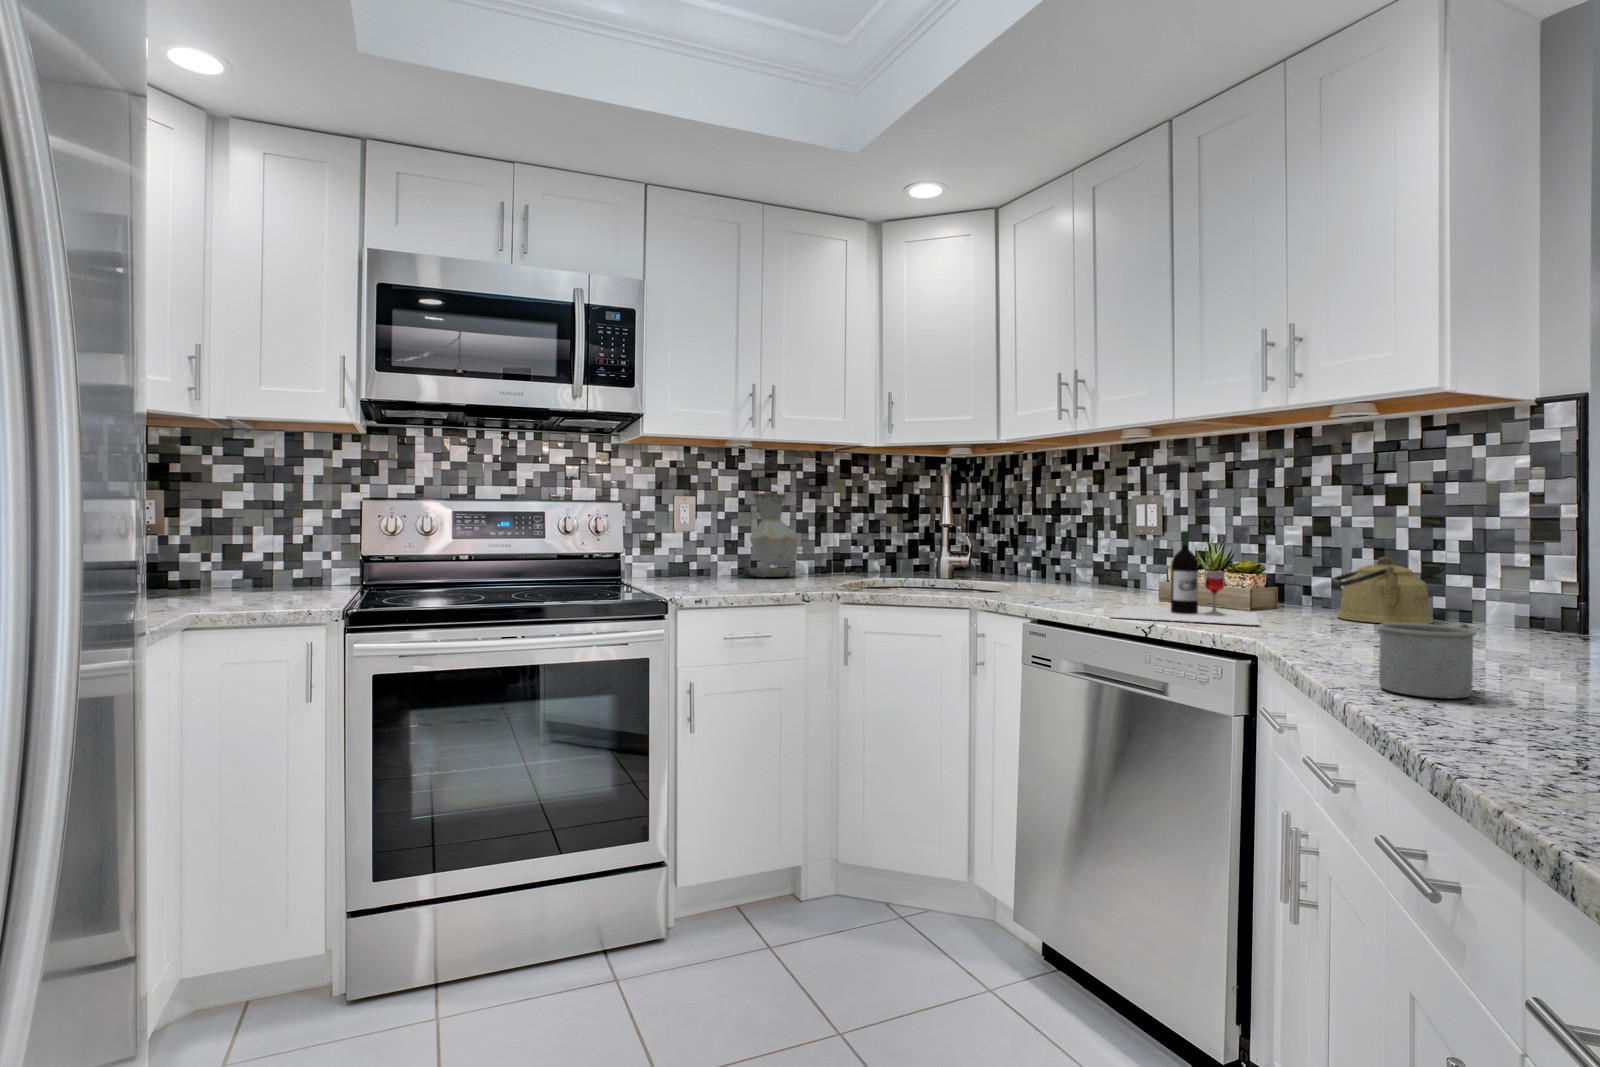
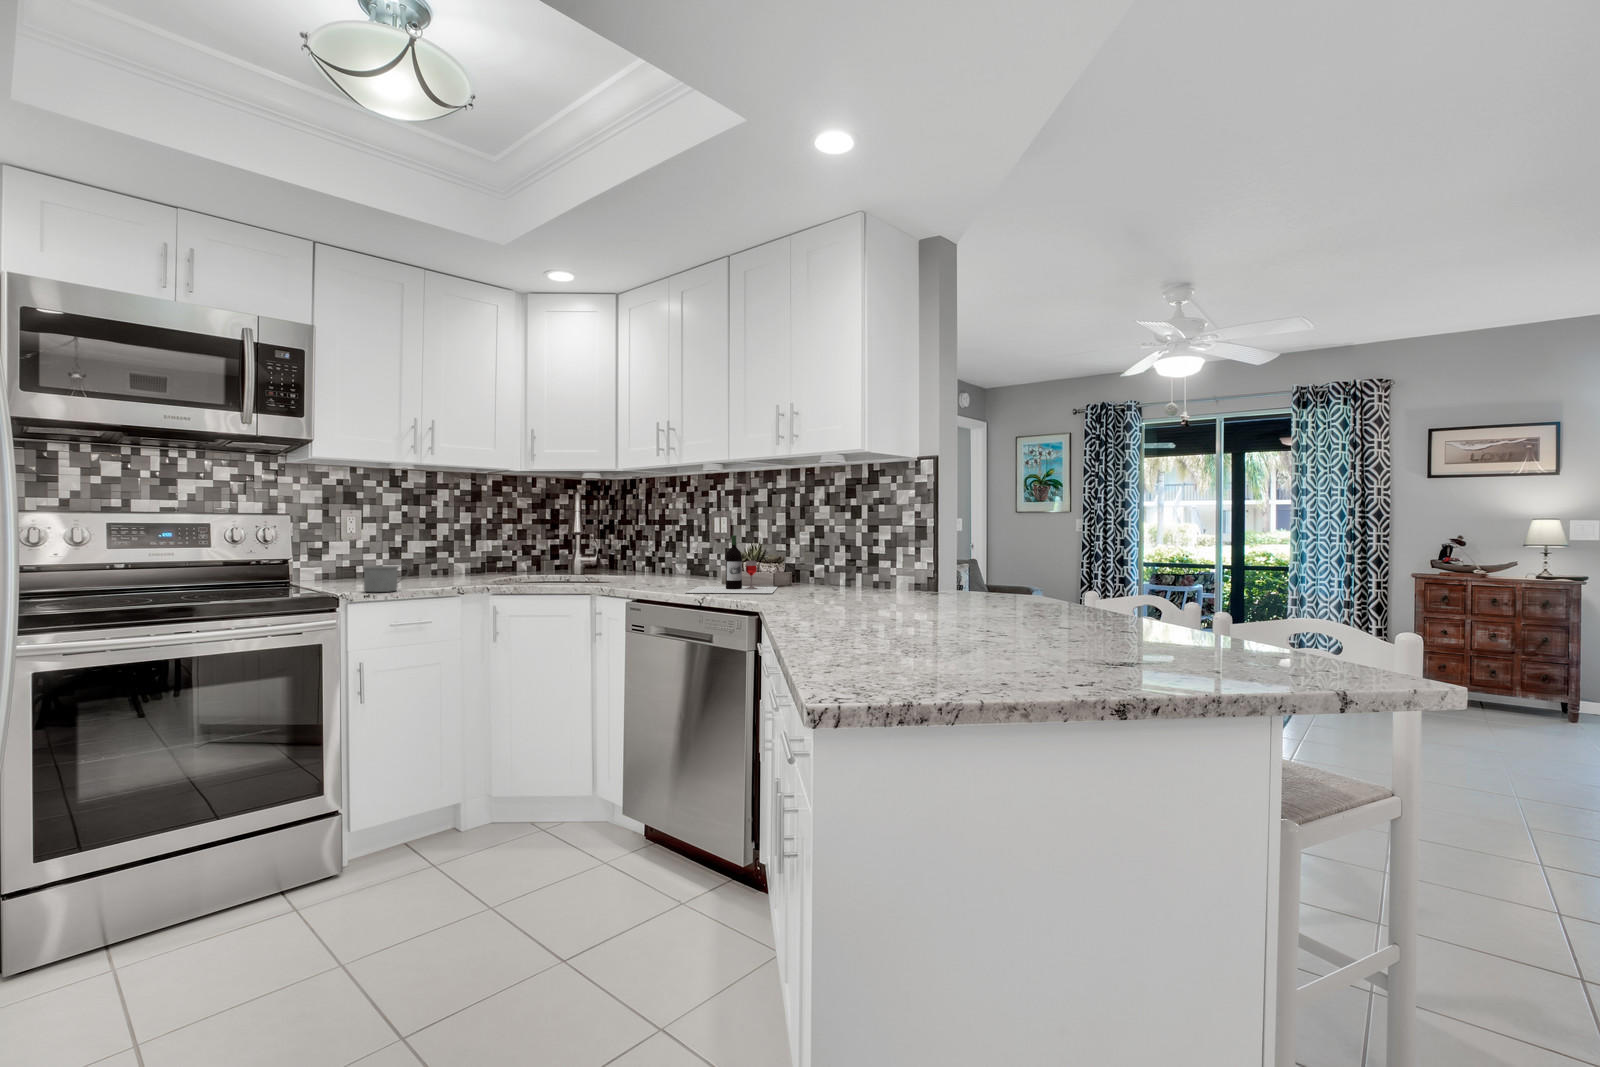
vase: present [747,493,798,578] -> none [403,508,457,577]
kettle: present [1332,557,1433,624] -> none [819,550,869,590]
mug: present [1378,623,1476,698] -> present [364,566,409,592]

